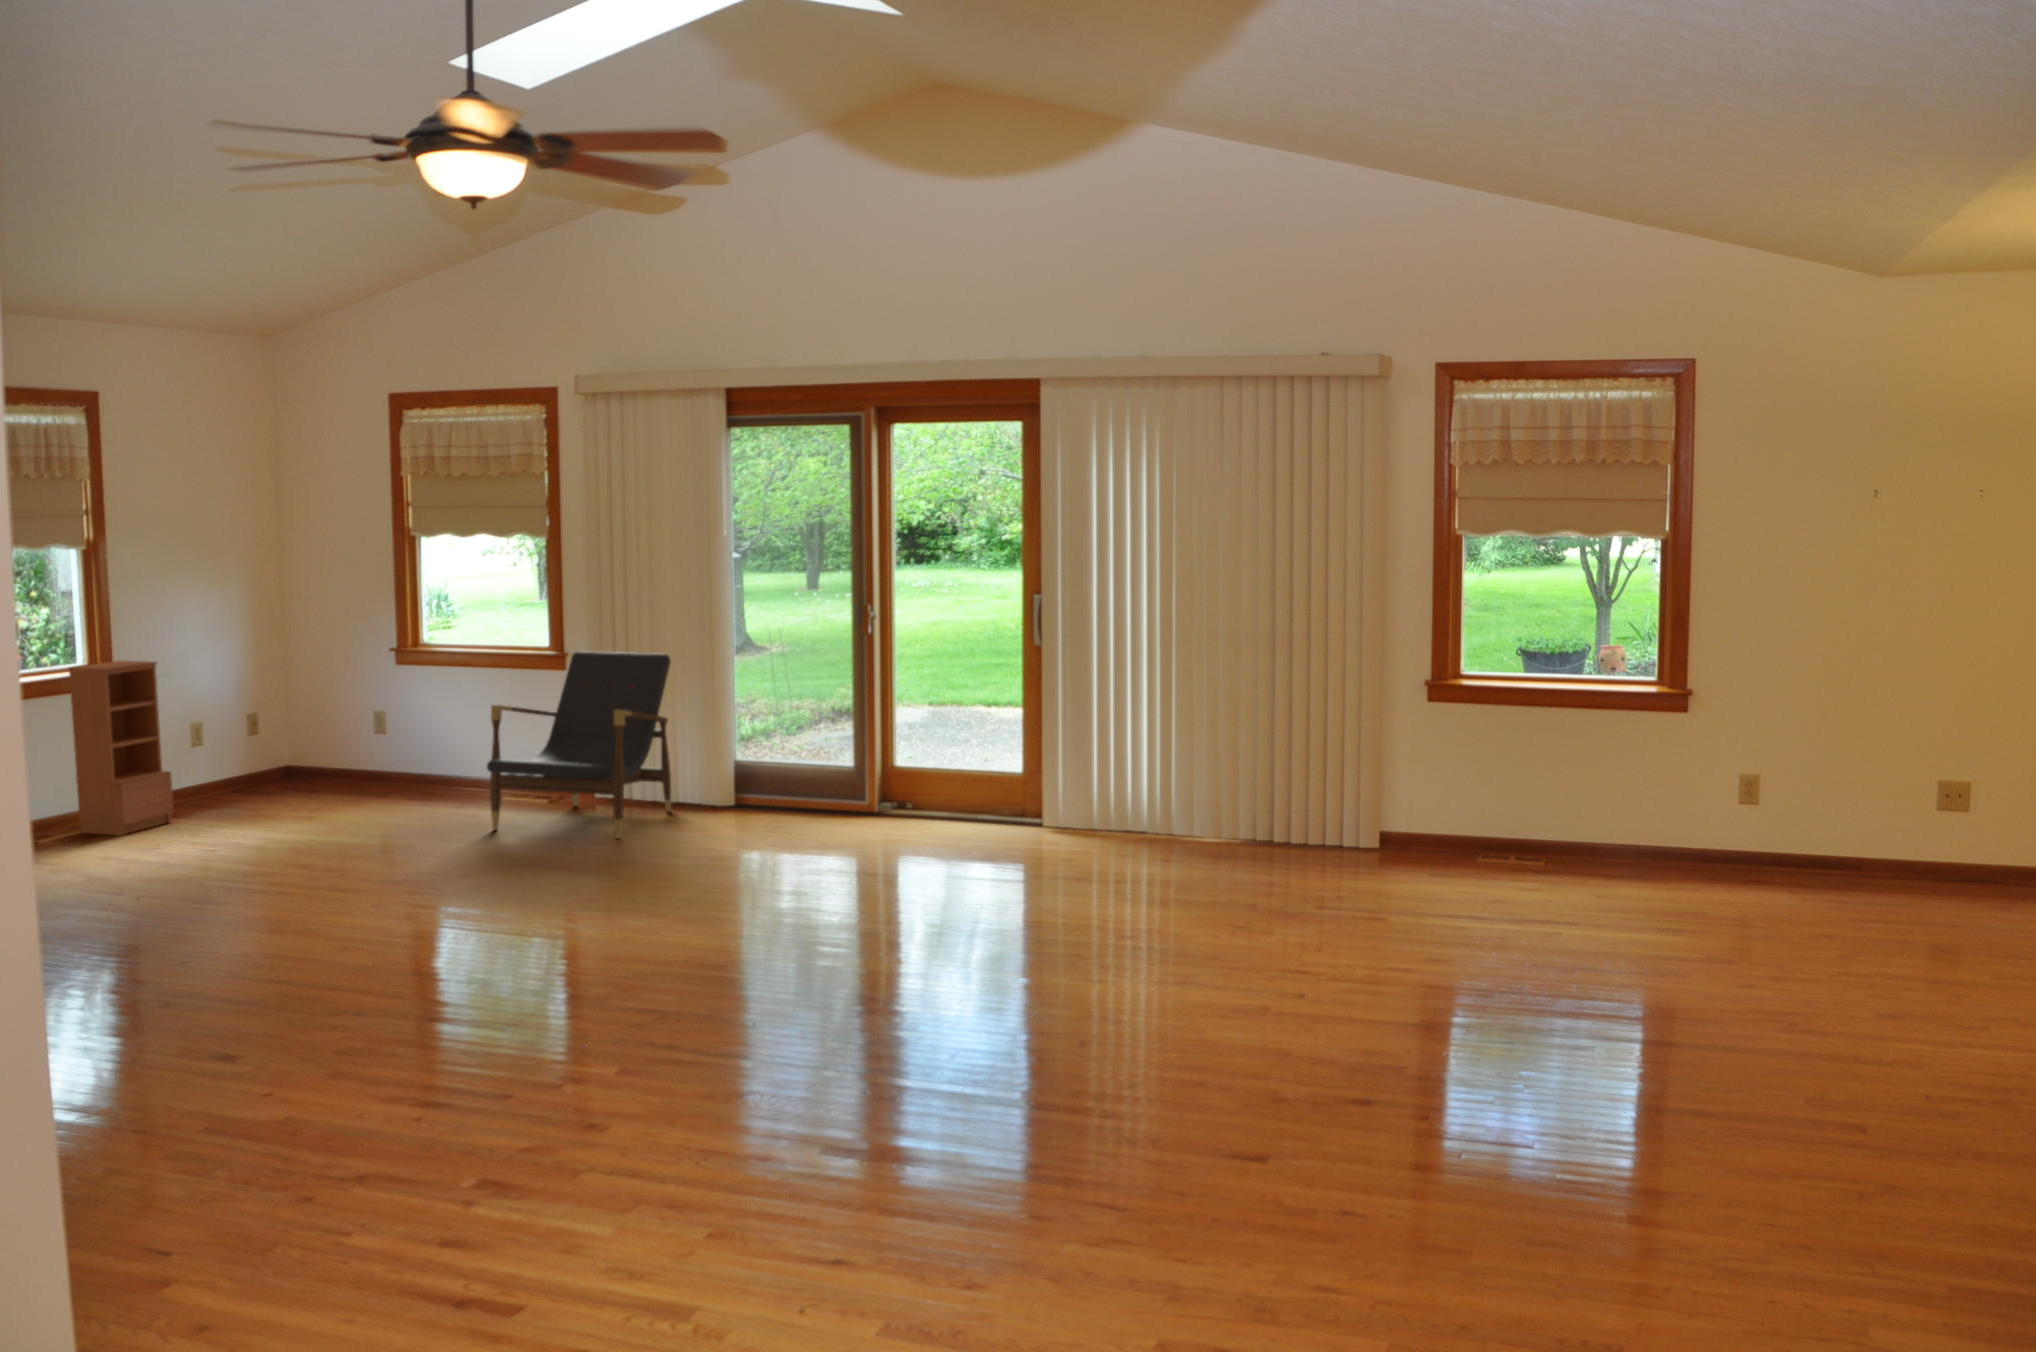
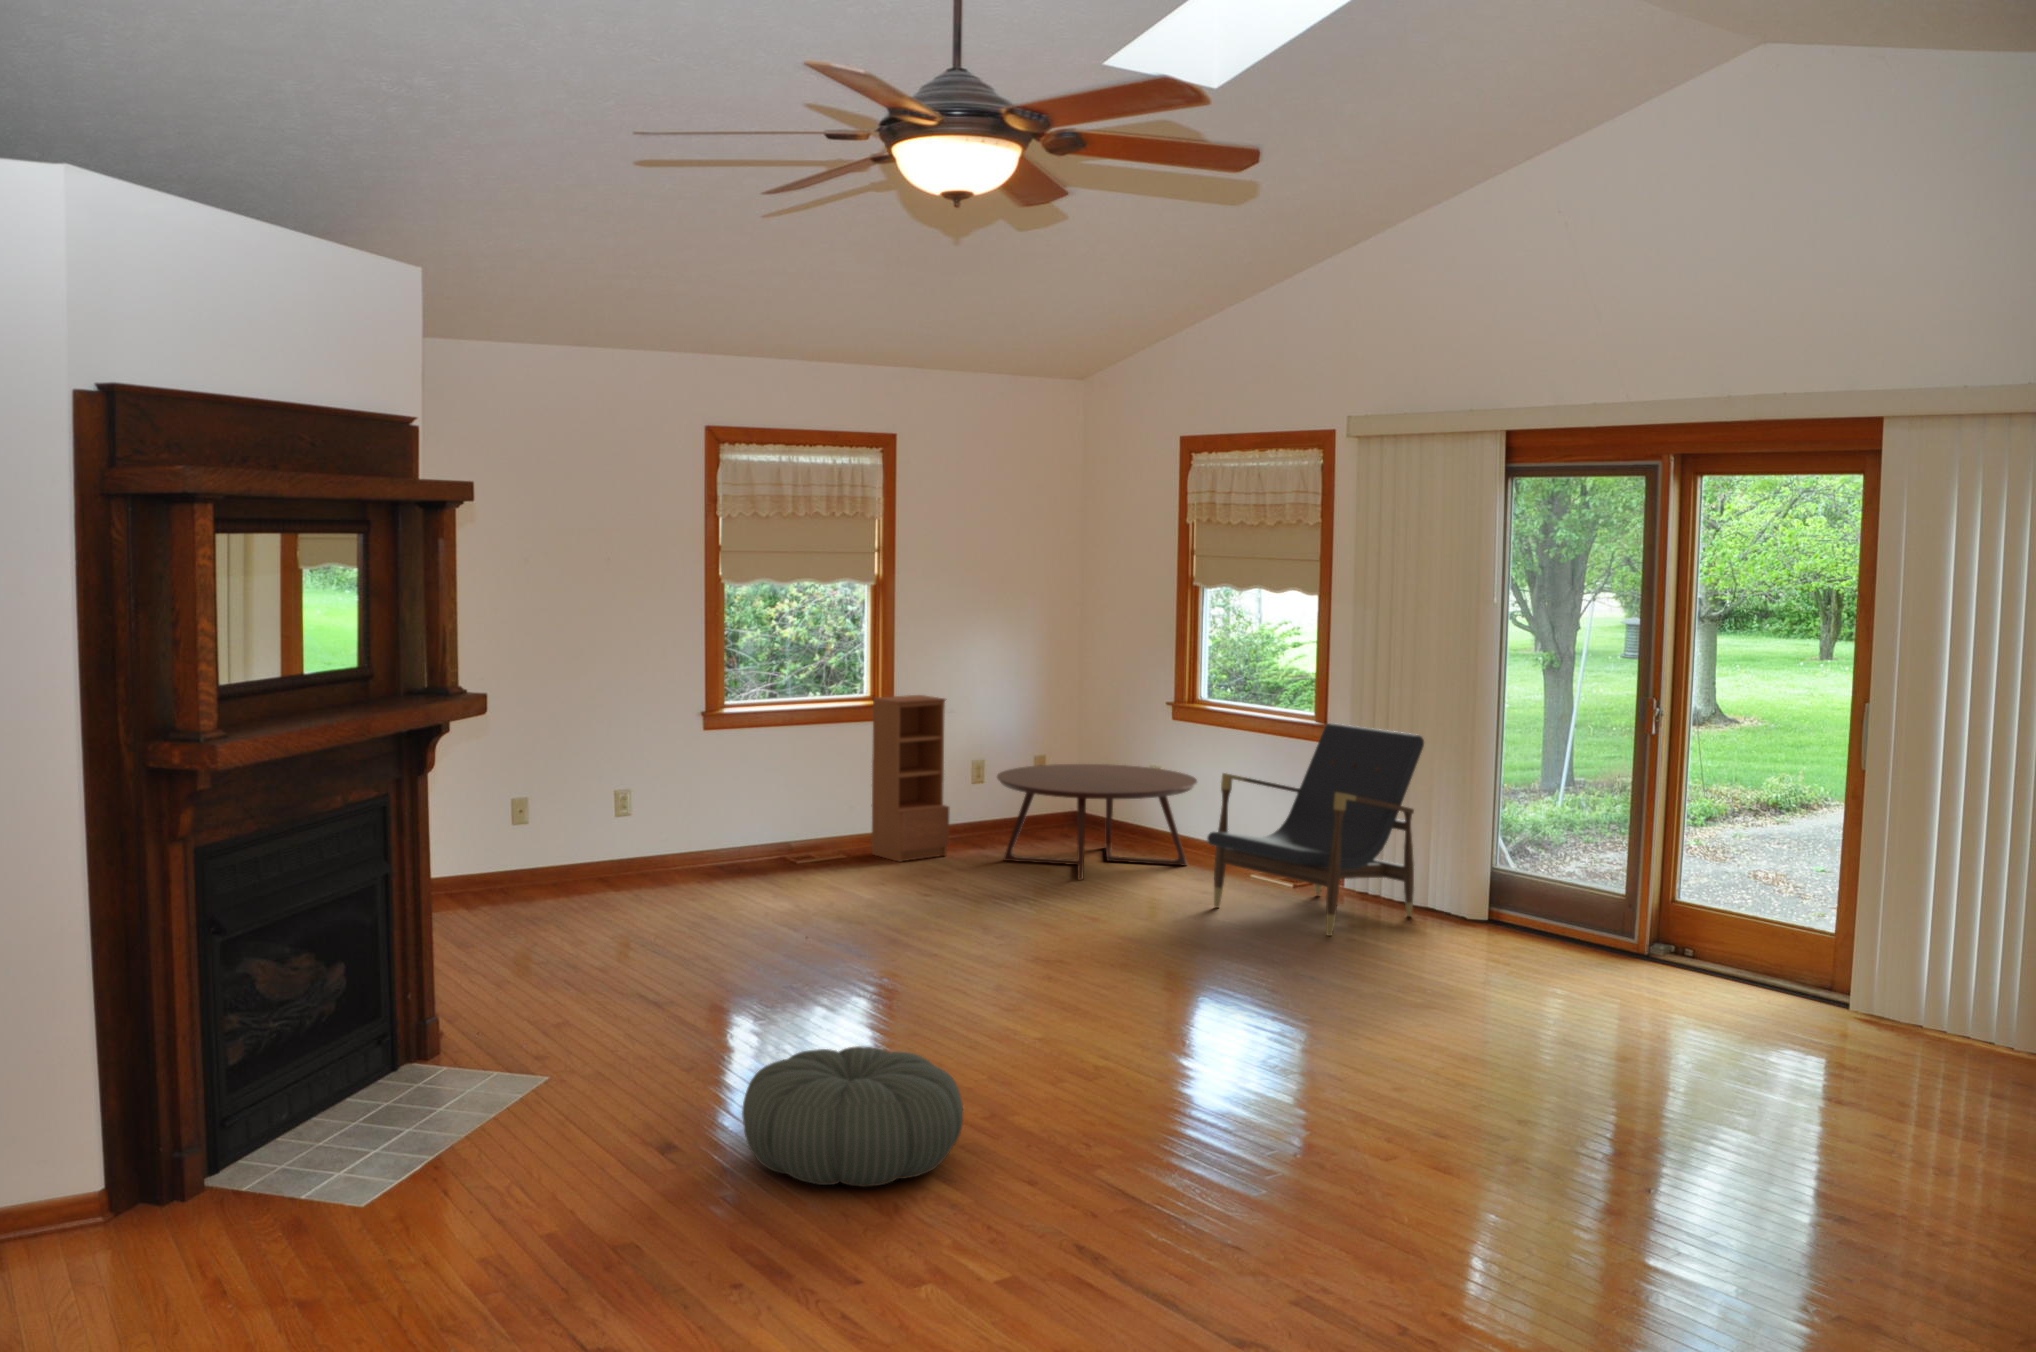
coffee table: none [225,711,438,825] -> present [997,764,1197,880]
pouf: none [209,1020,478,1189] -> present [742,1046,963,1187]

